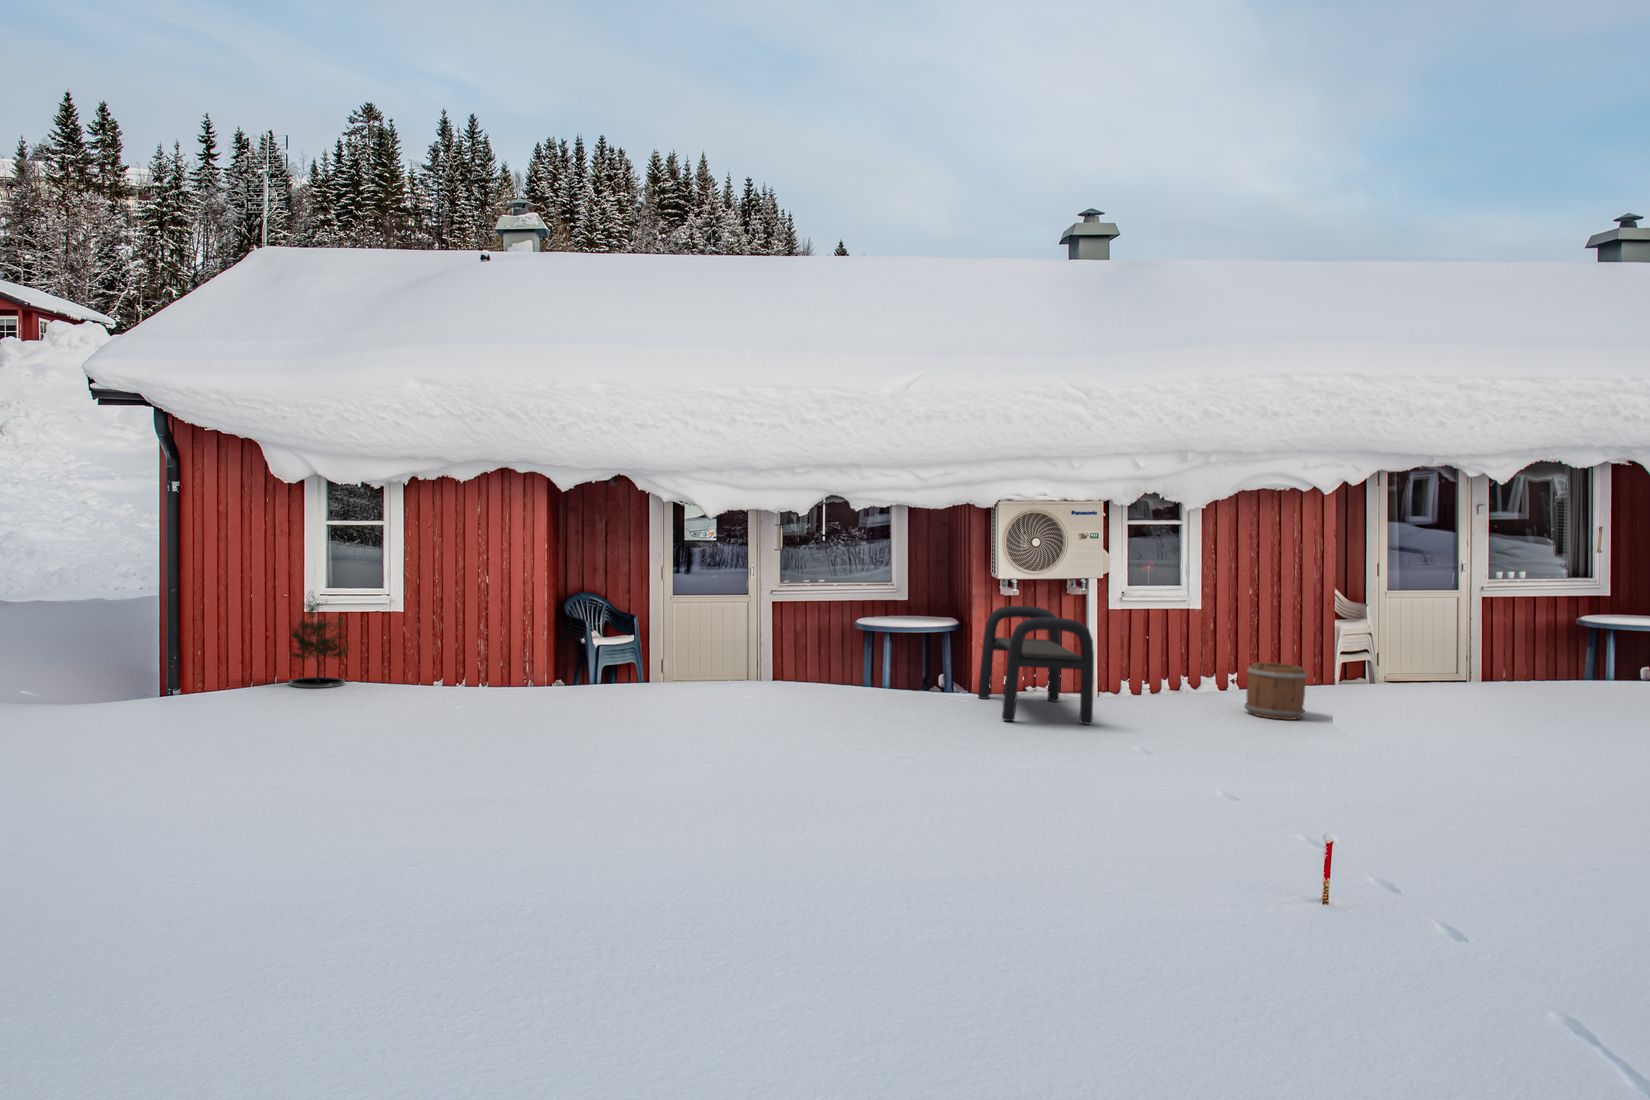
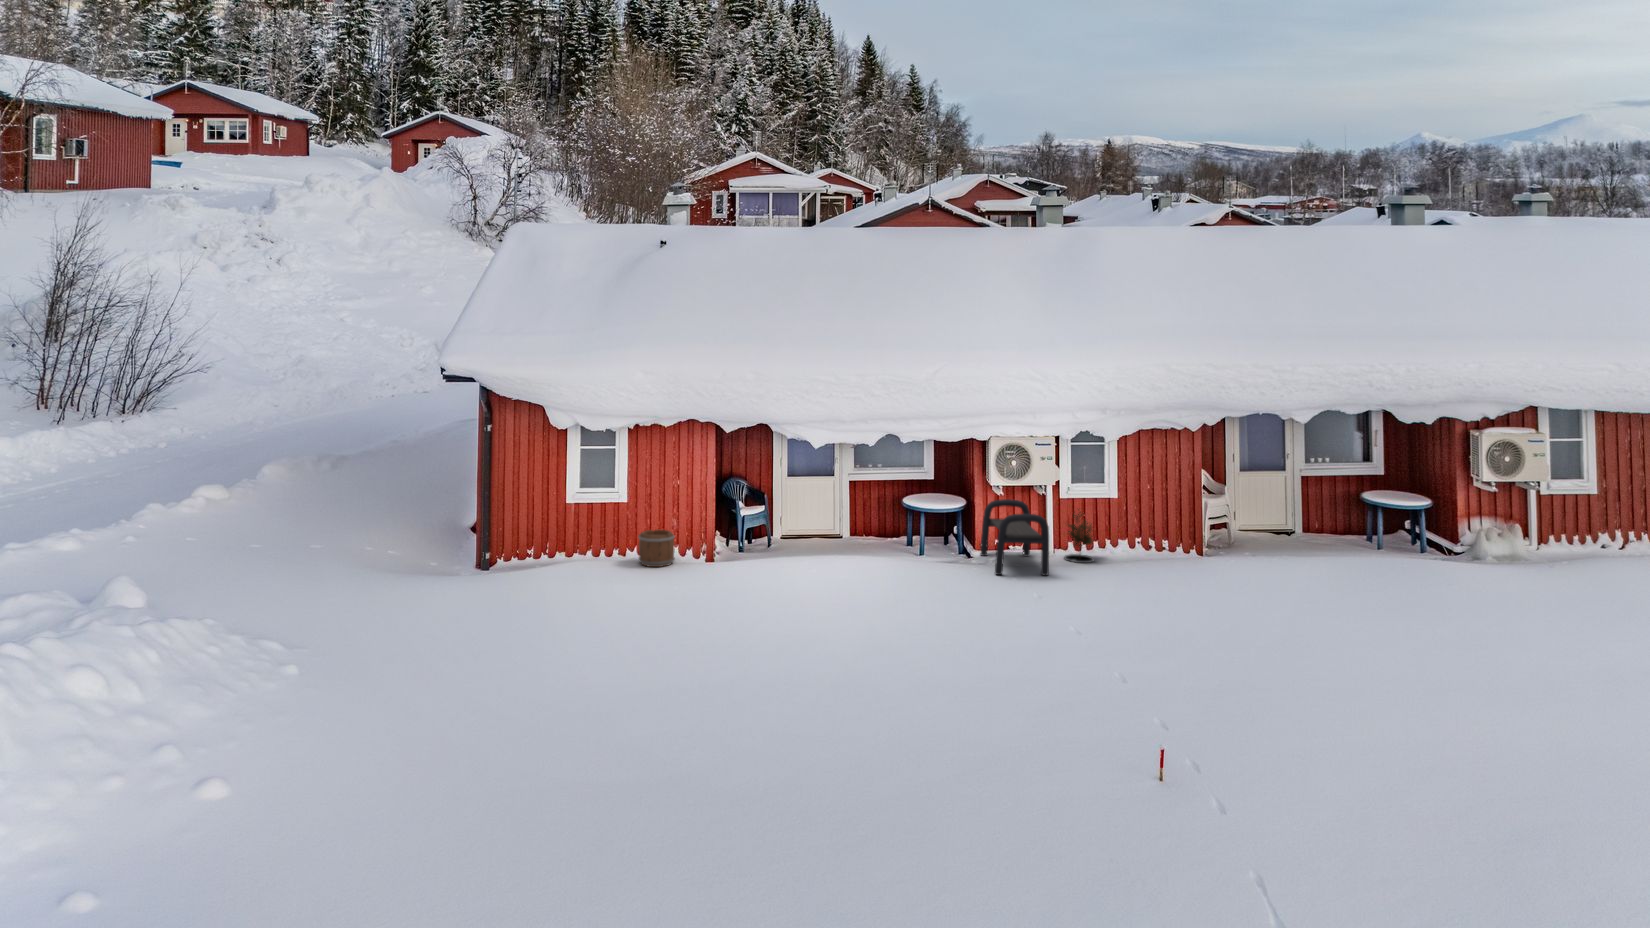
potted tree: present [289,596,347,688] -> present [1064,512,1094,563]
bucket: present [1245,662,1307,720] -> present [638,529,675,567]

